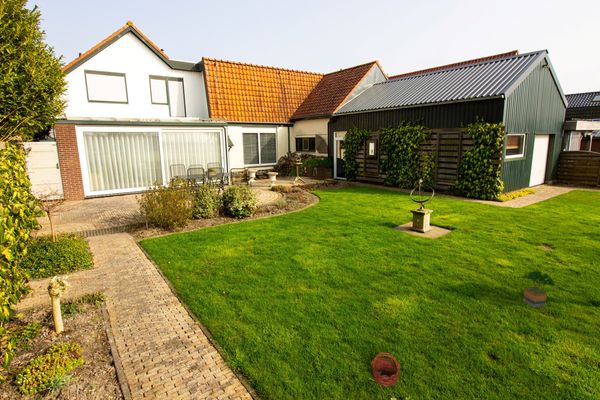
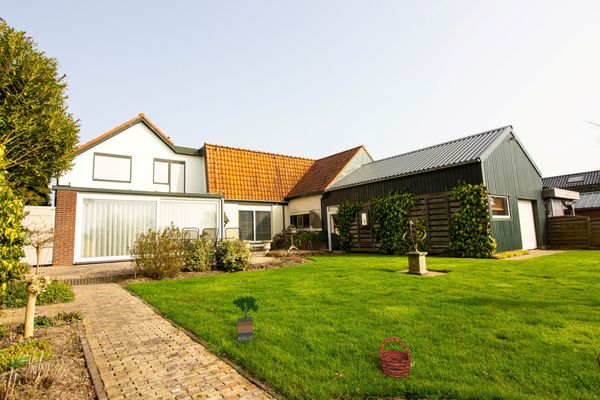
potted tree: present [523,271,555,307] -> present [233,296,259,341]

